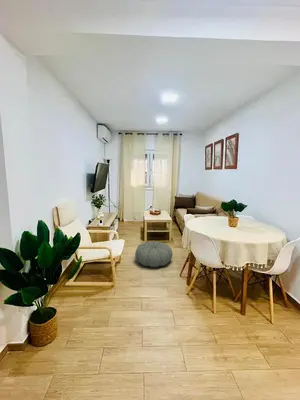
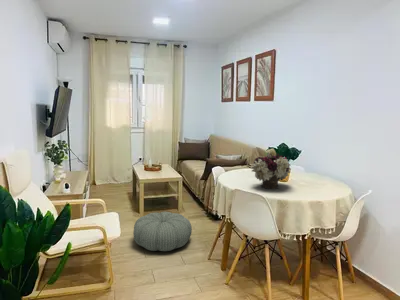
flower arrangement: none [204,204,235,232] -> present [251,149,290,189]

